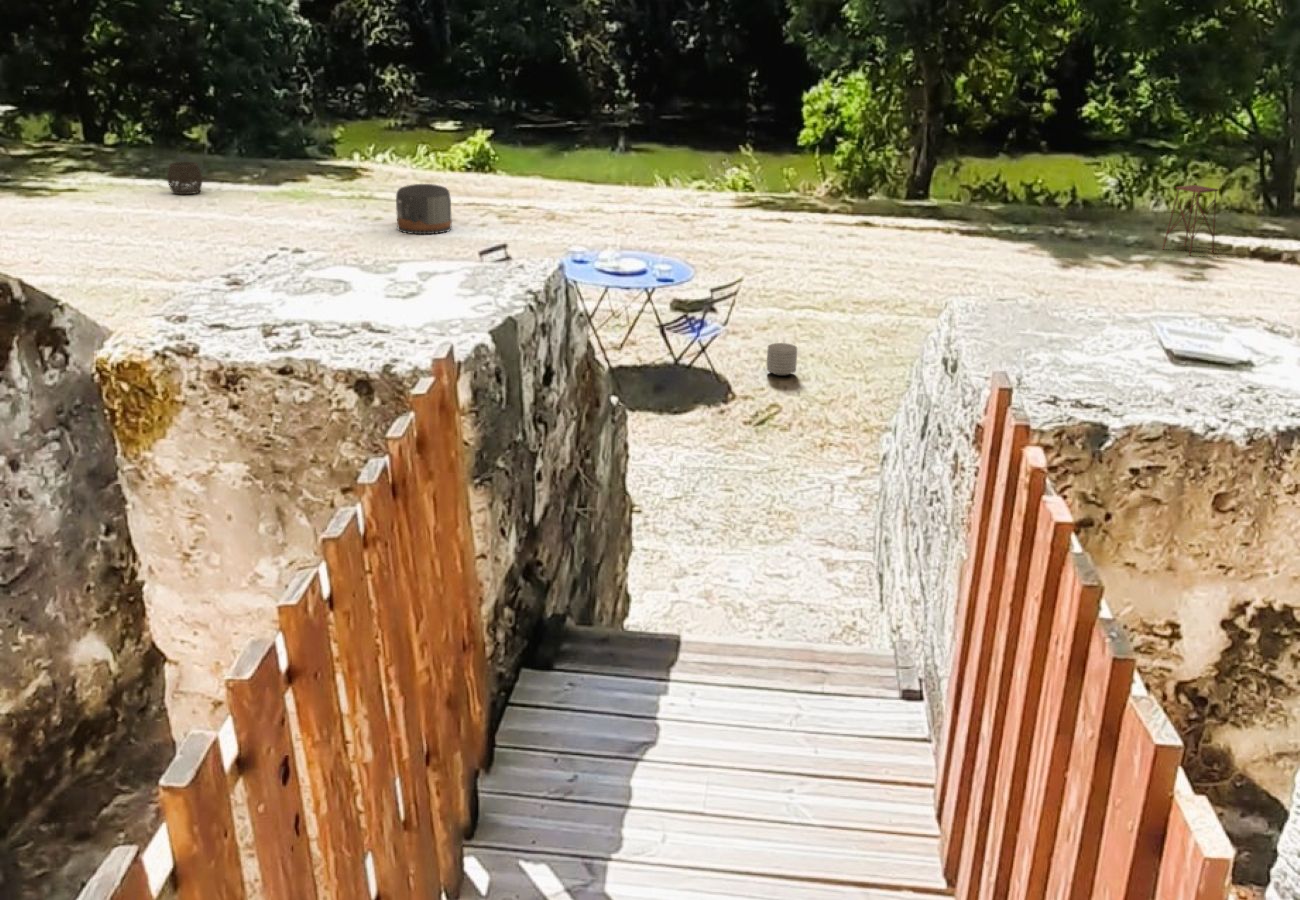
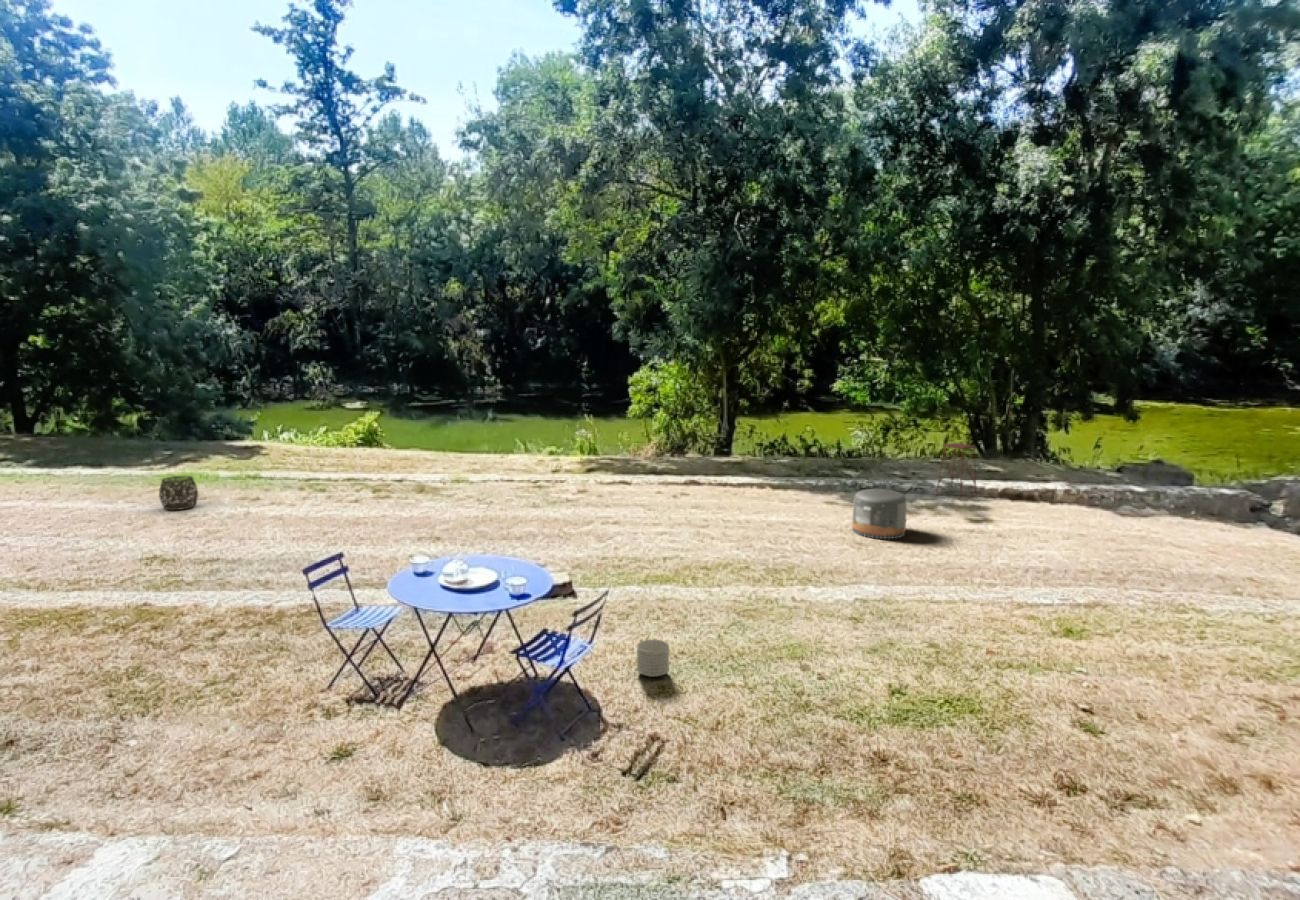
woven basket: present [168,162,202,194] -> present [159,476,198,510]
pouf: present [396,184,452,234] -> present [852,489,907,539]

